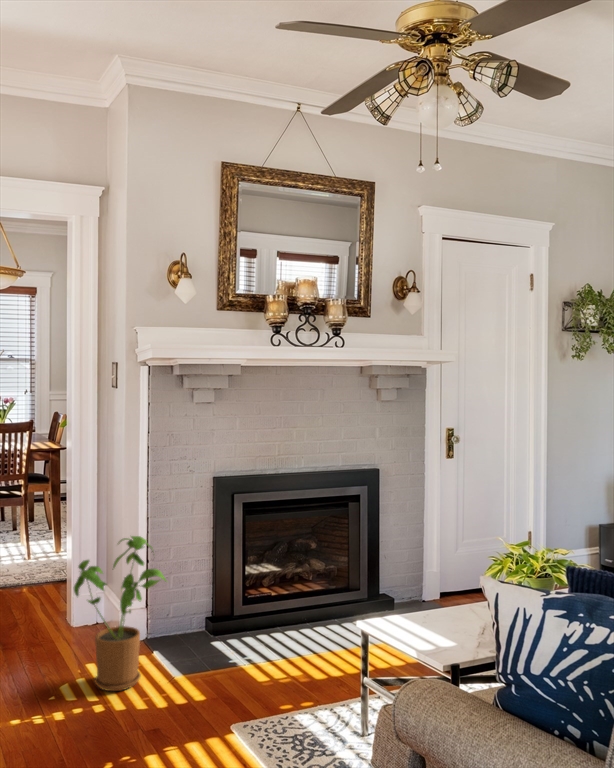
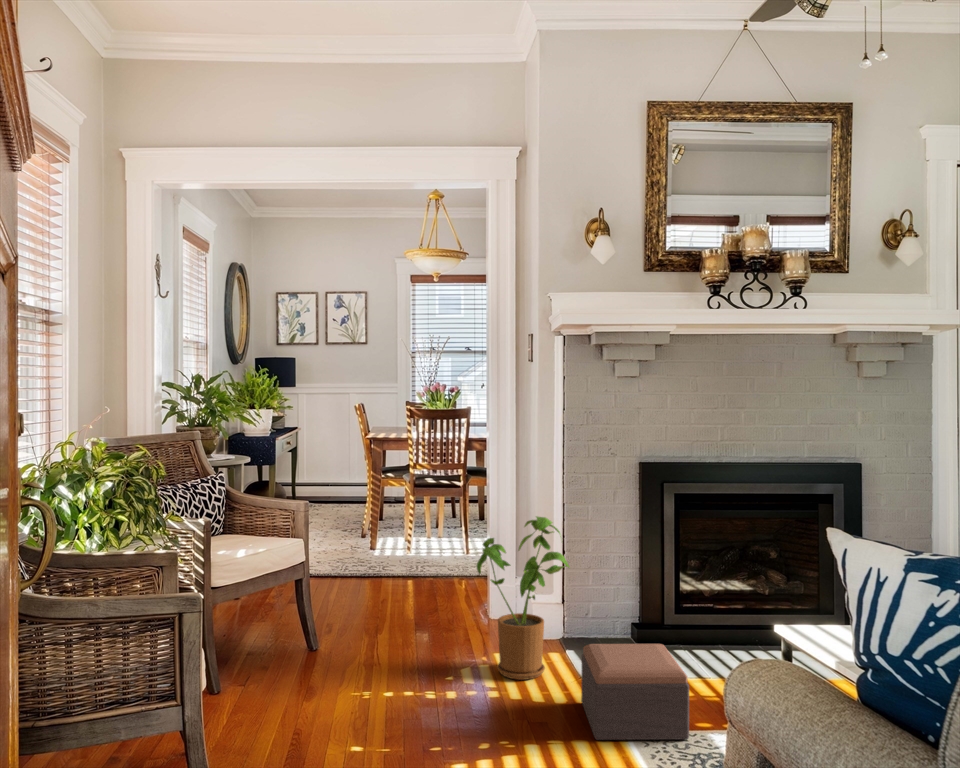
footstool: none [183,640,283,740] -> present [581,644,689,740]

